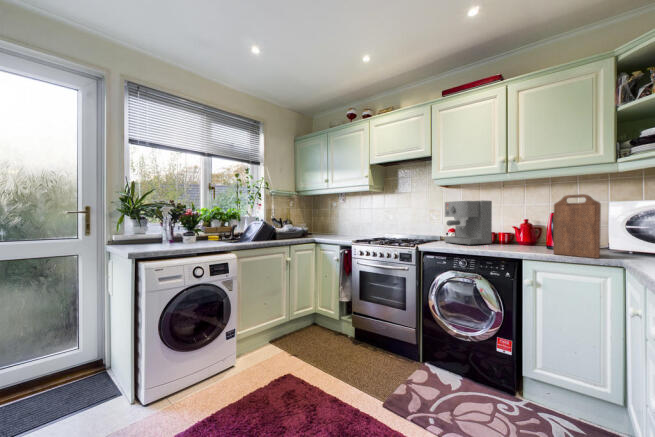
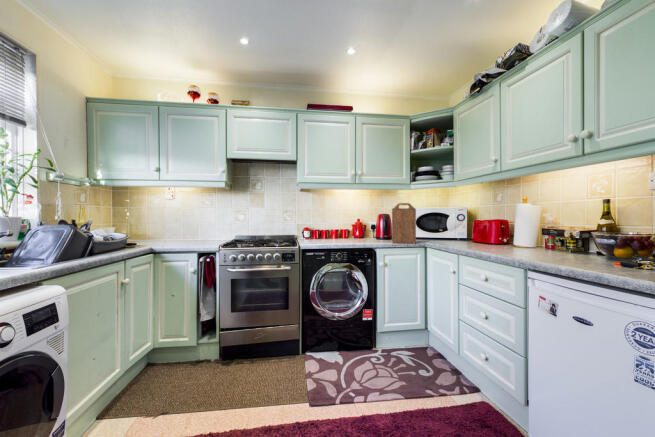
coffee maker: present [445,200,492,245] -> none [307,204,340,241]

